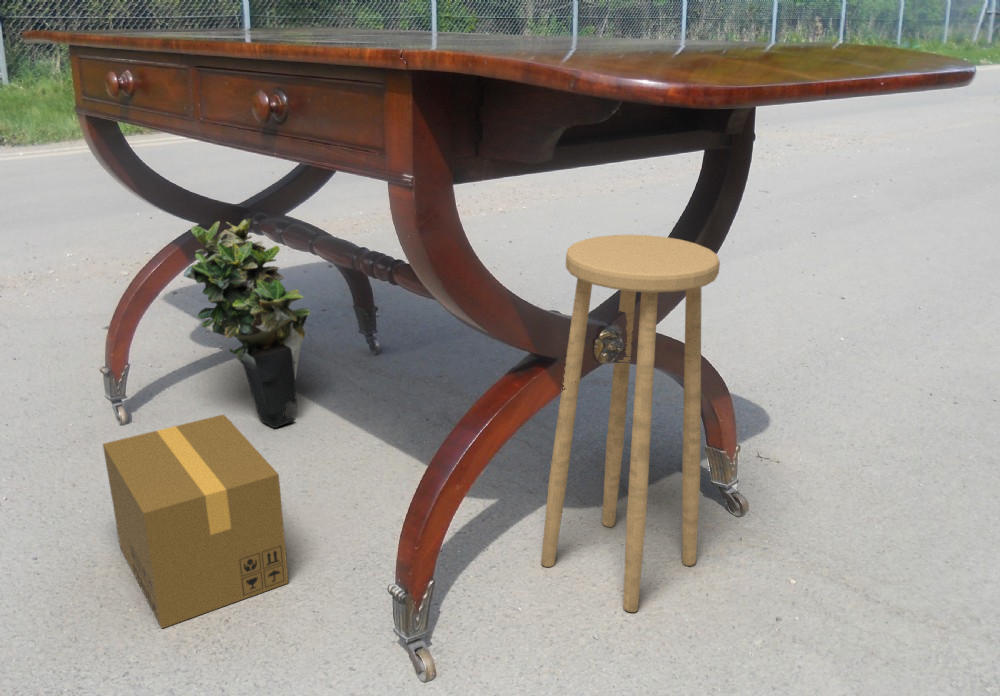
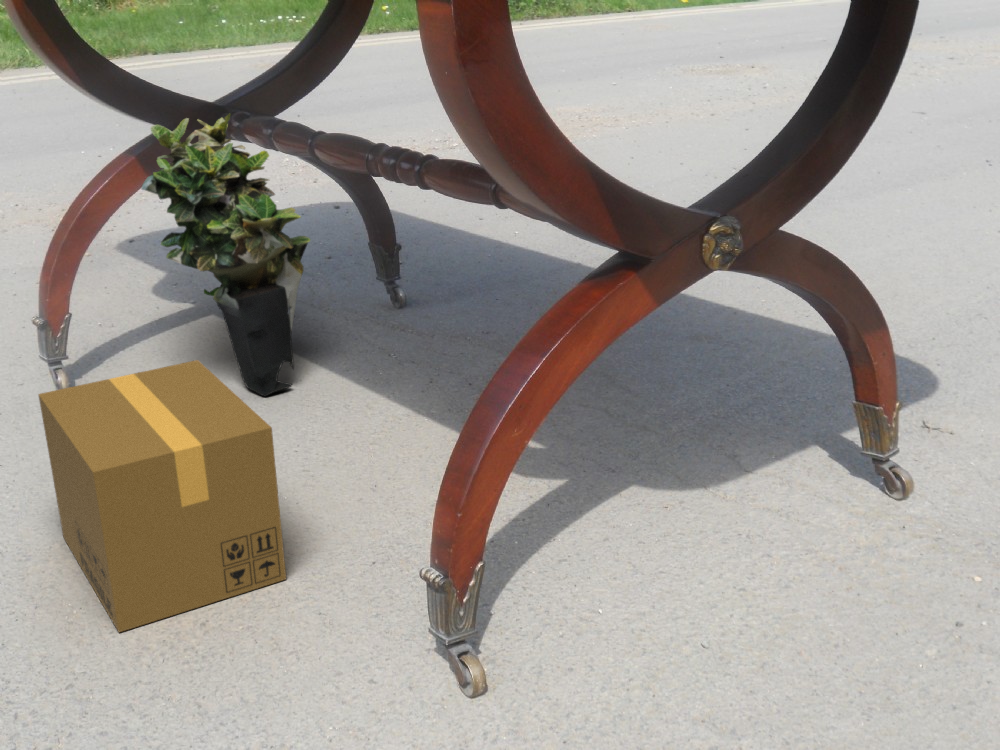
stool: present [541,235,720,612] -> none [627,96,877,615]

